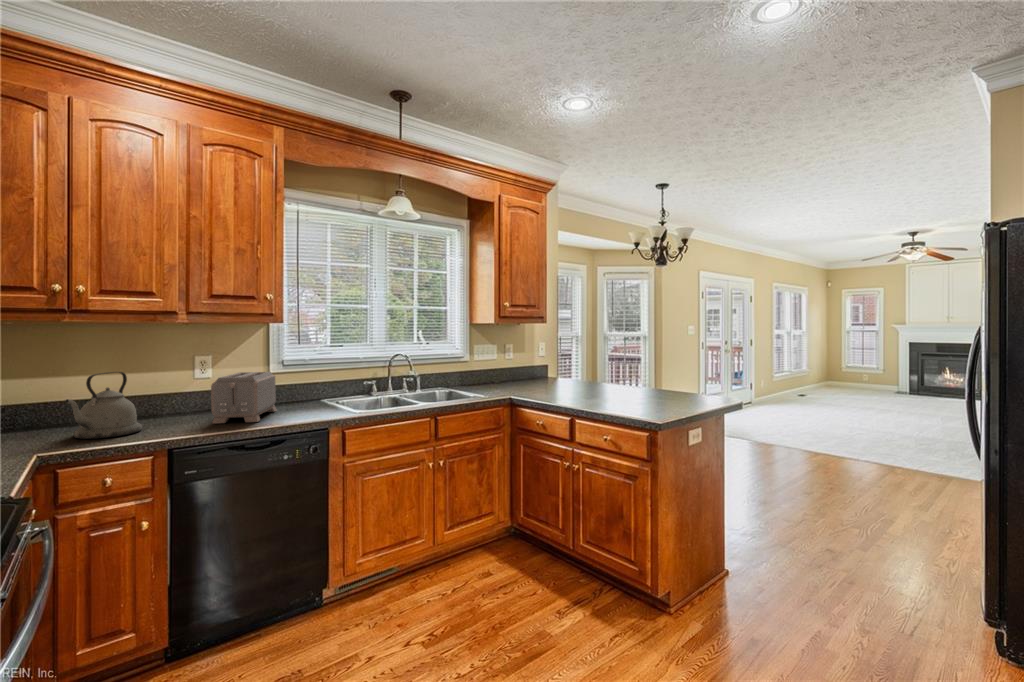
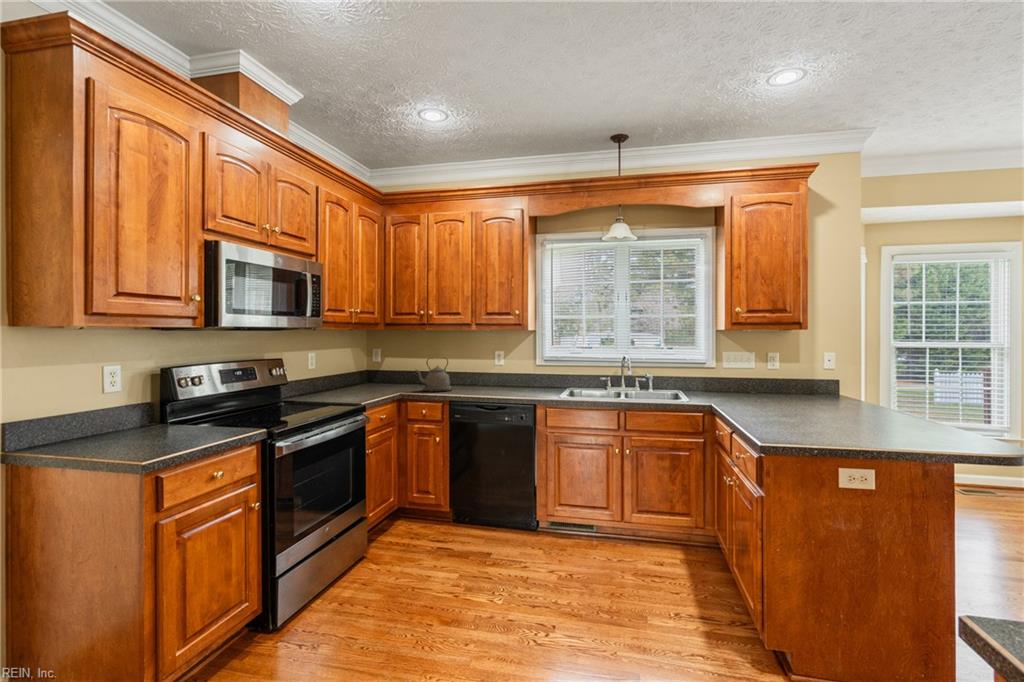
toaster: present [211,372,277,424] -> none [481,363,528,394]

